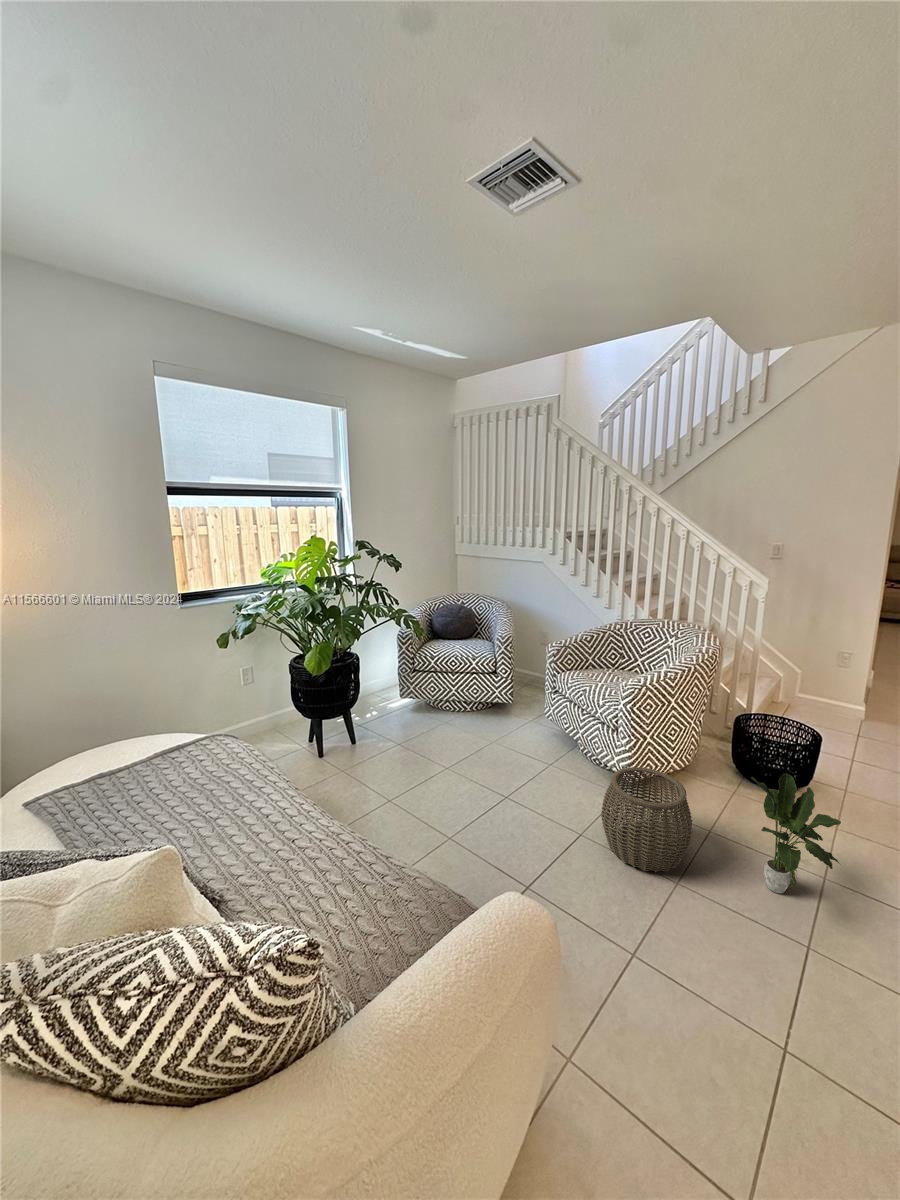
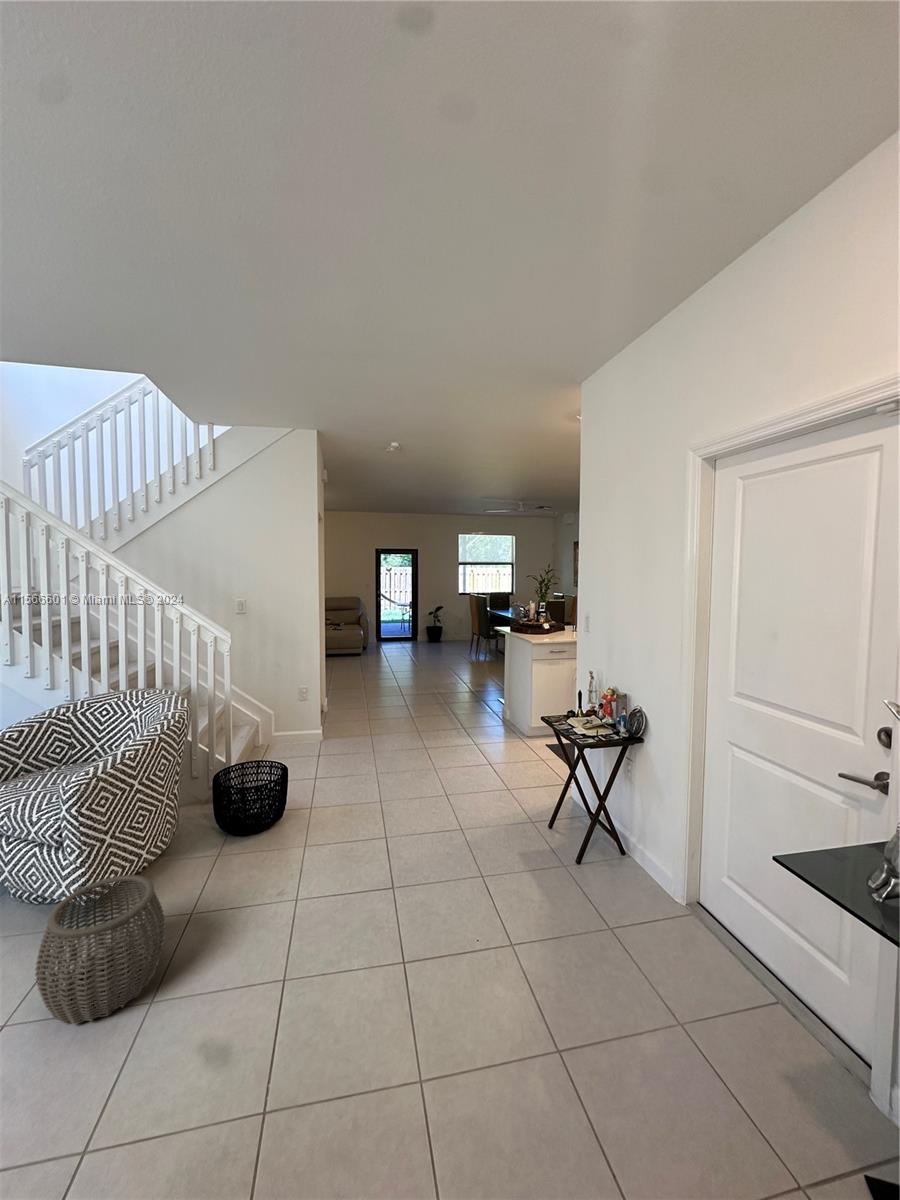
potted plant: present [751,773,841,894] -> none [220,817,303,941]

